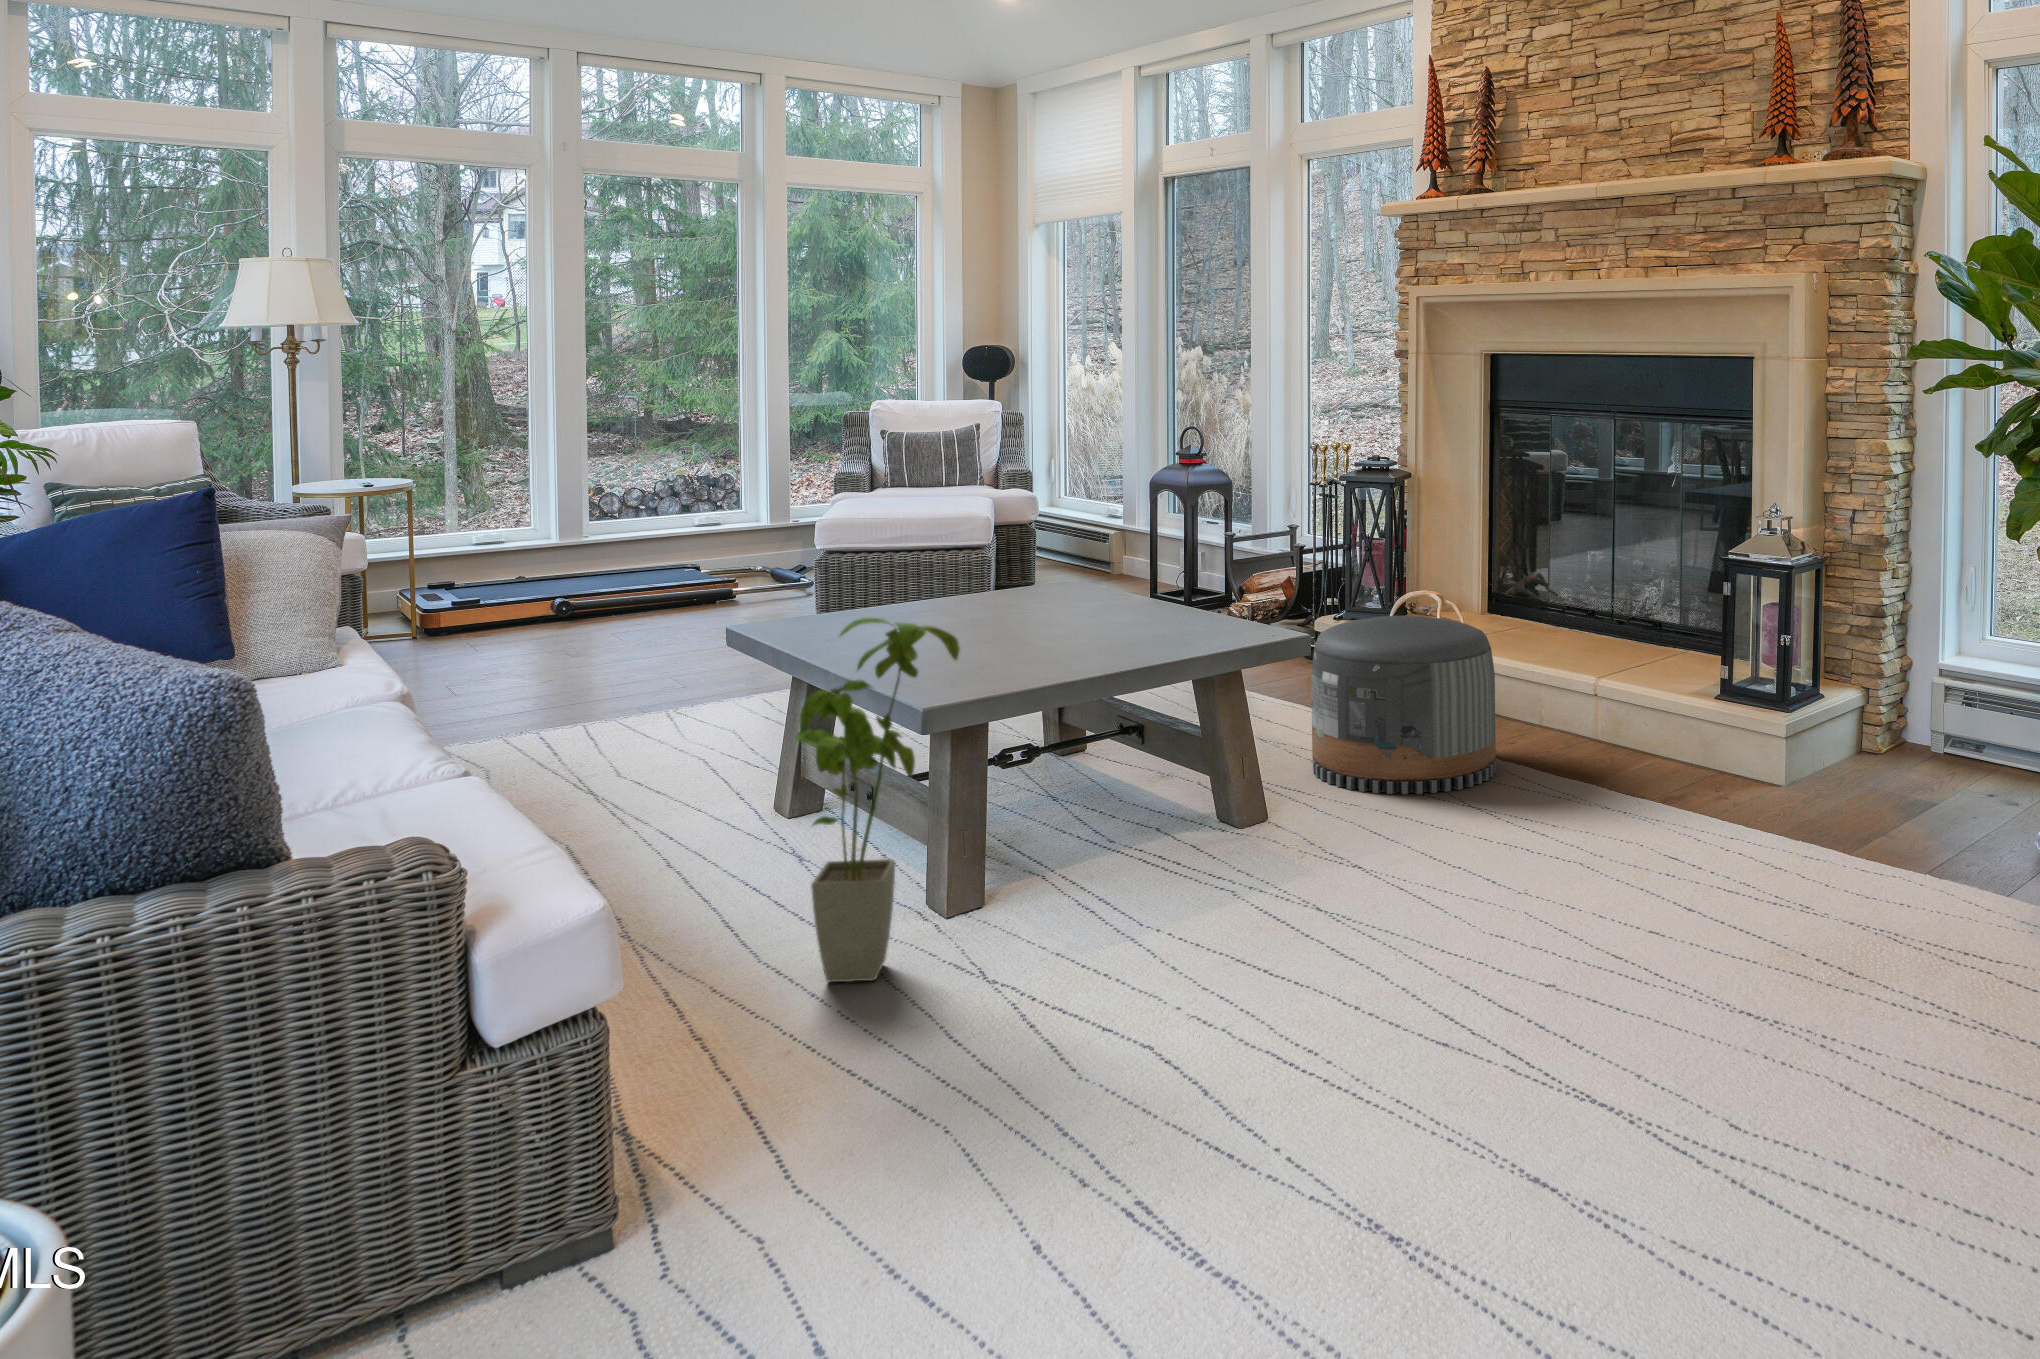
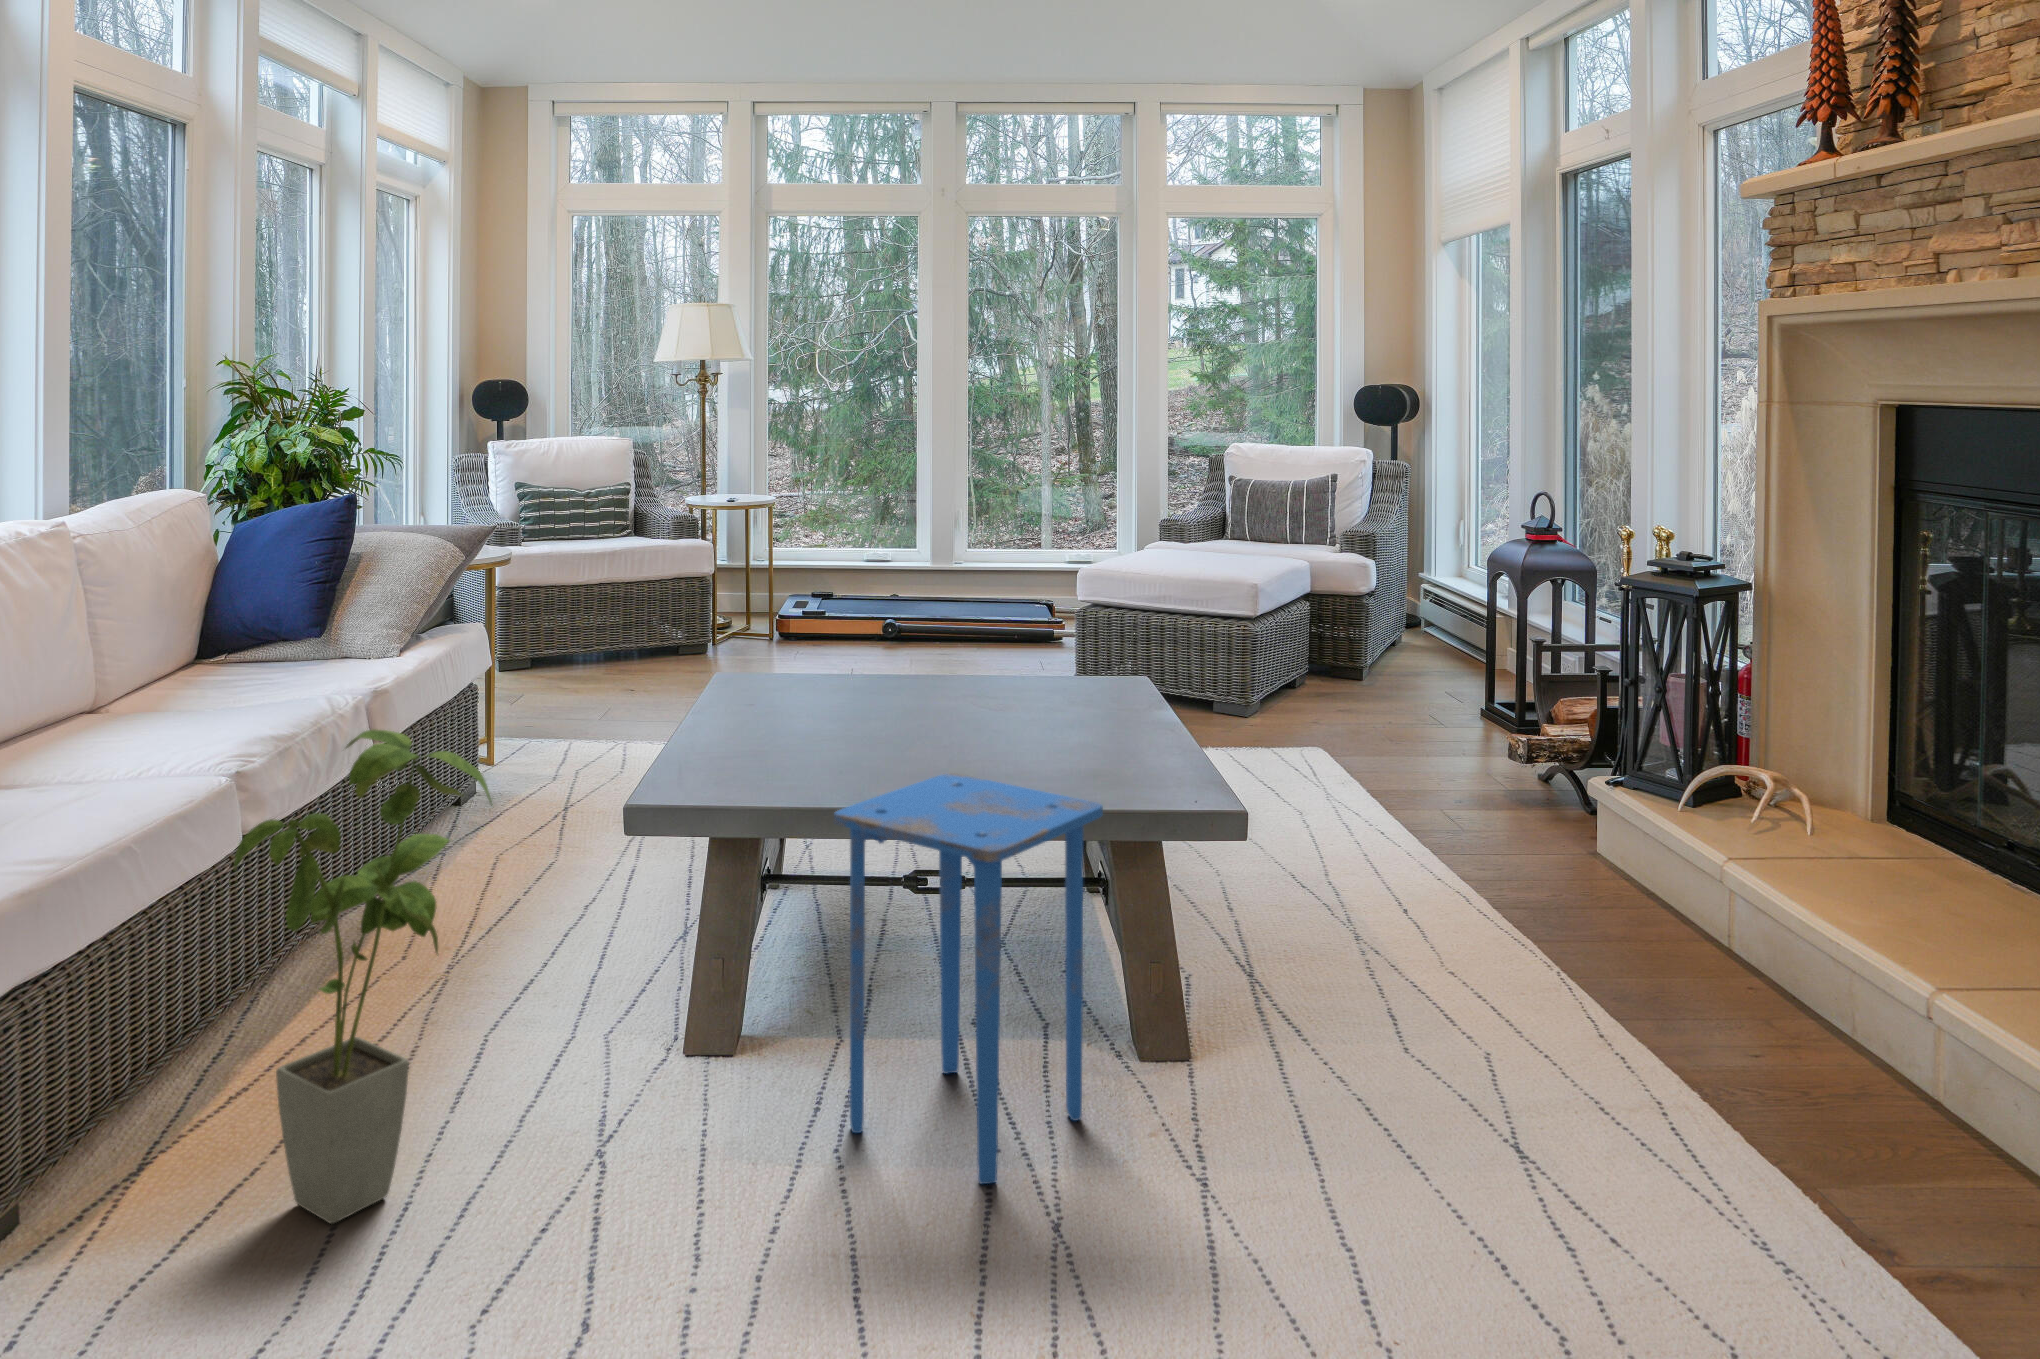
pouf: present [1311,616,1496,794] -> none [1333,819,1658,1163]
side table: none [1097,624,1238,866] -> present [834,773,1103,1184]

